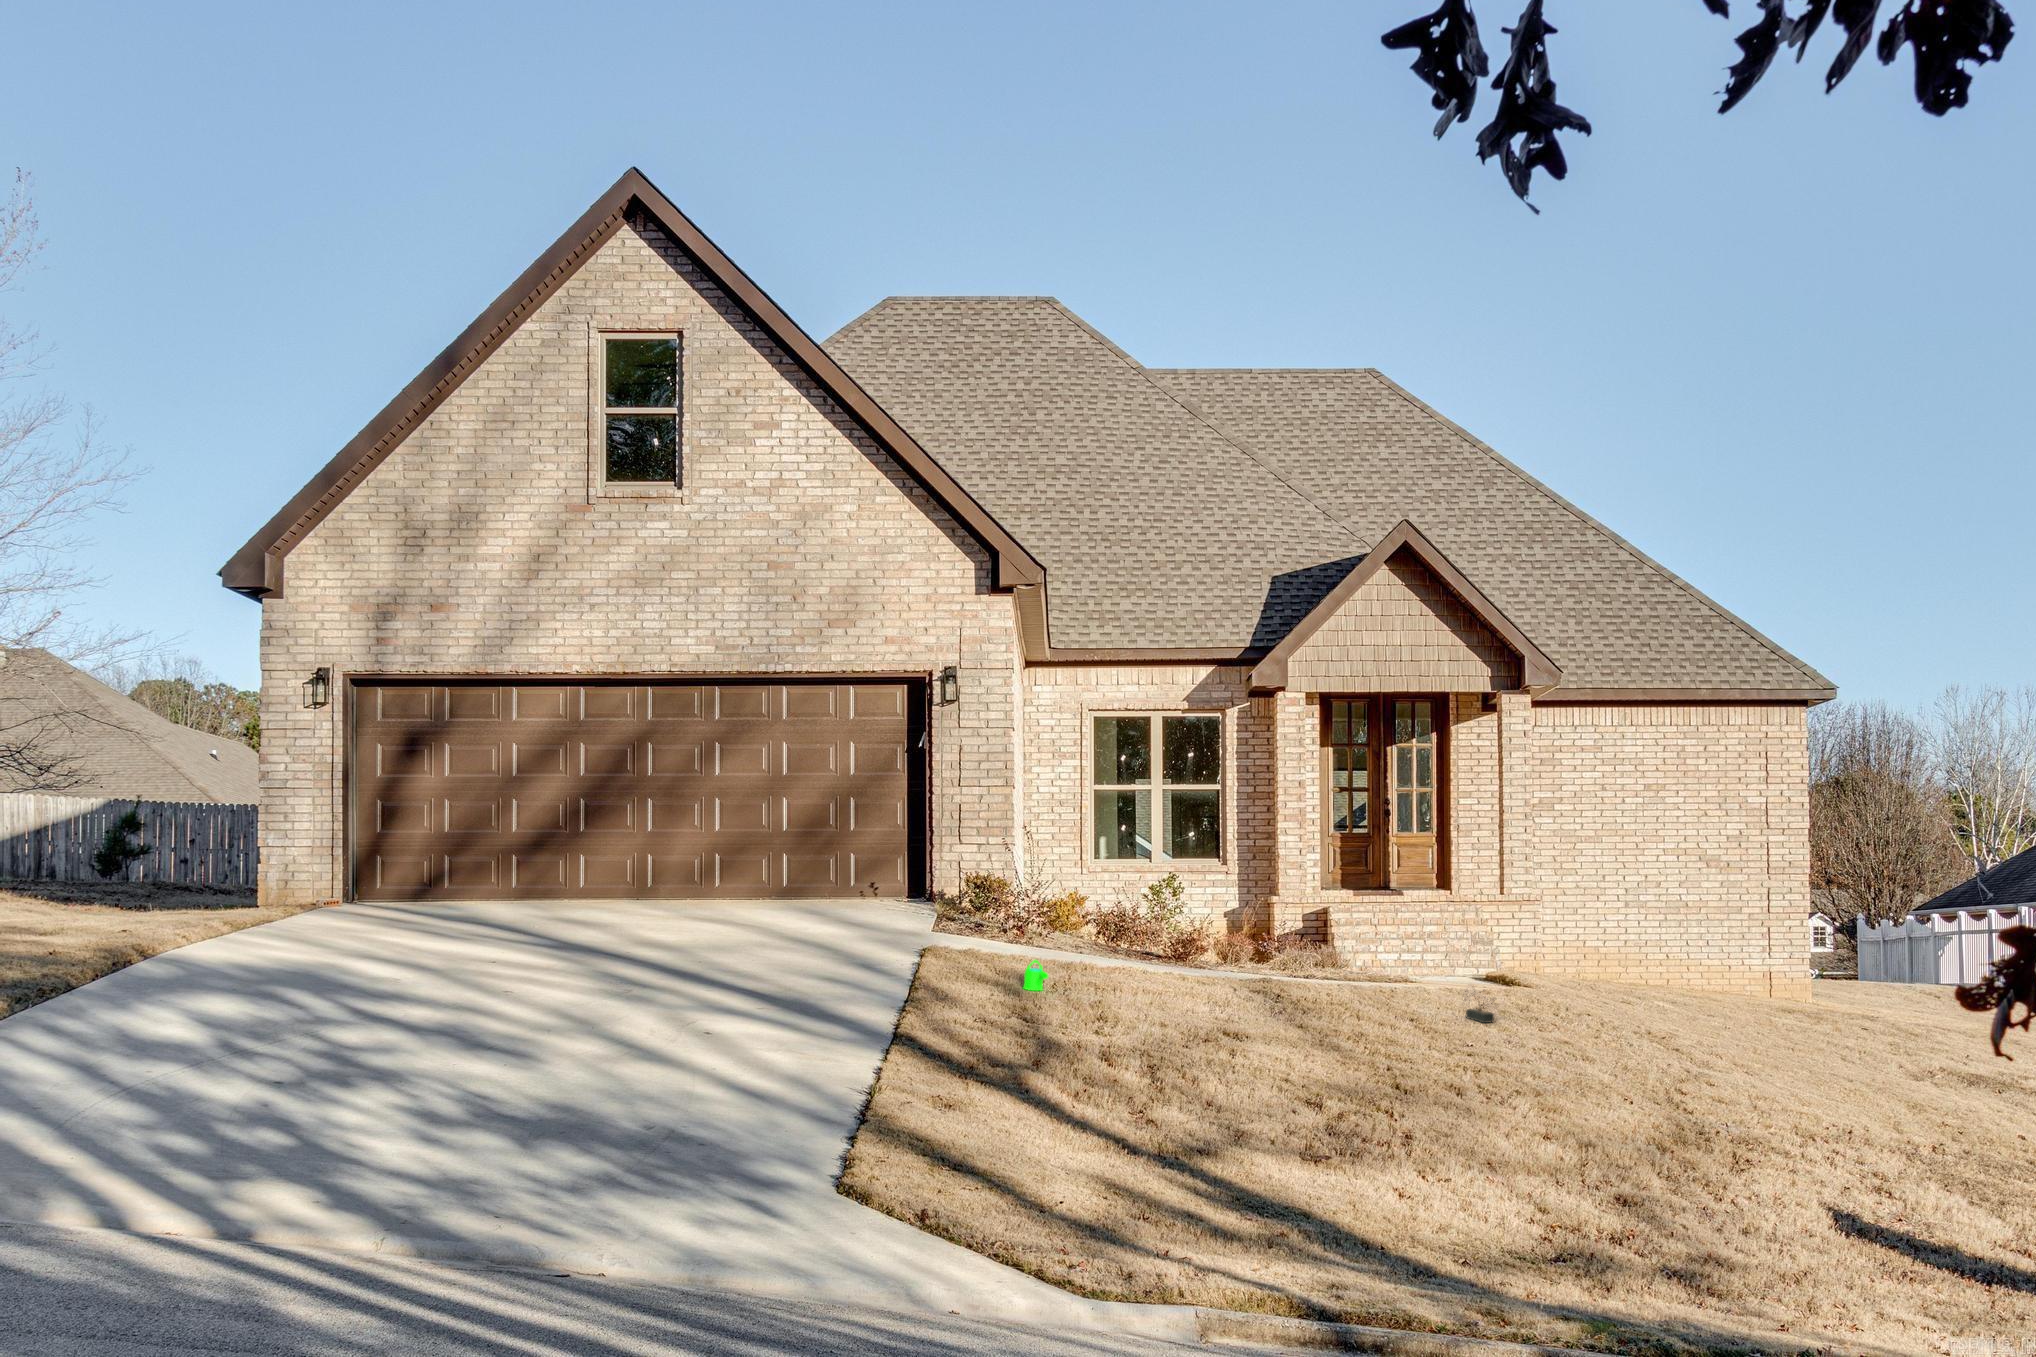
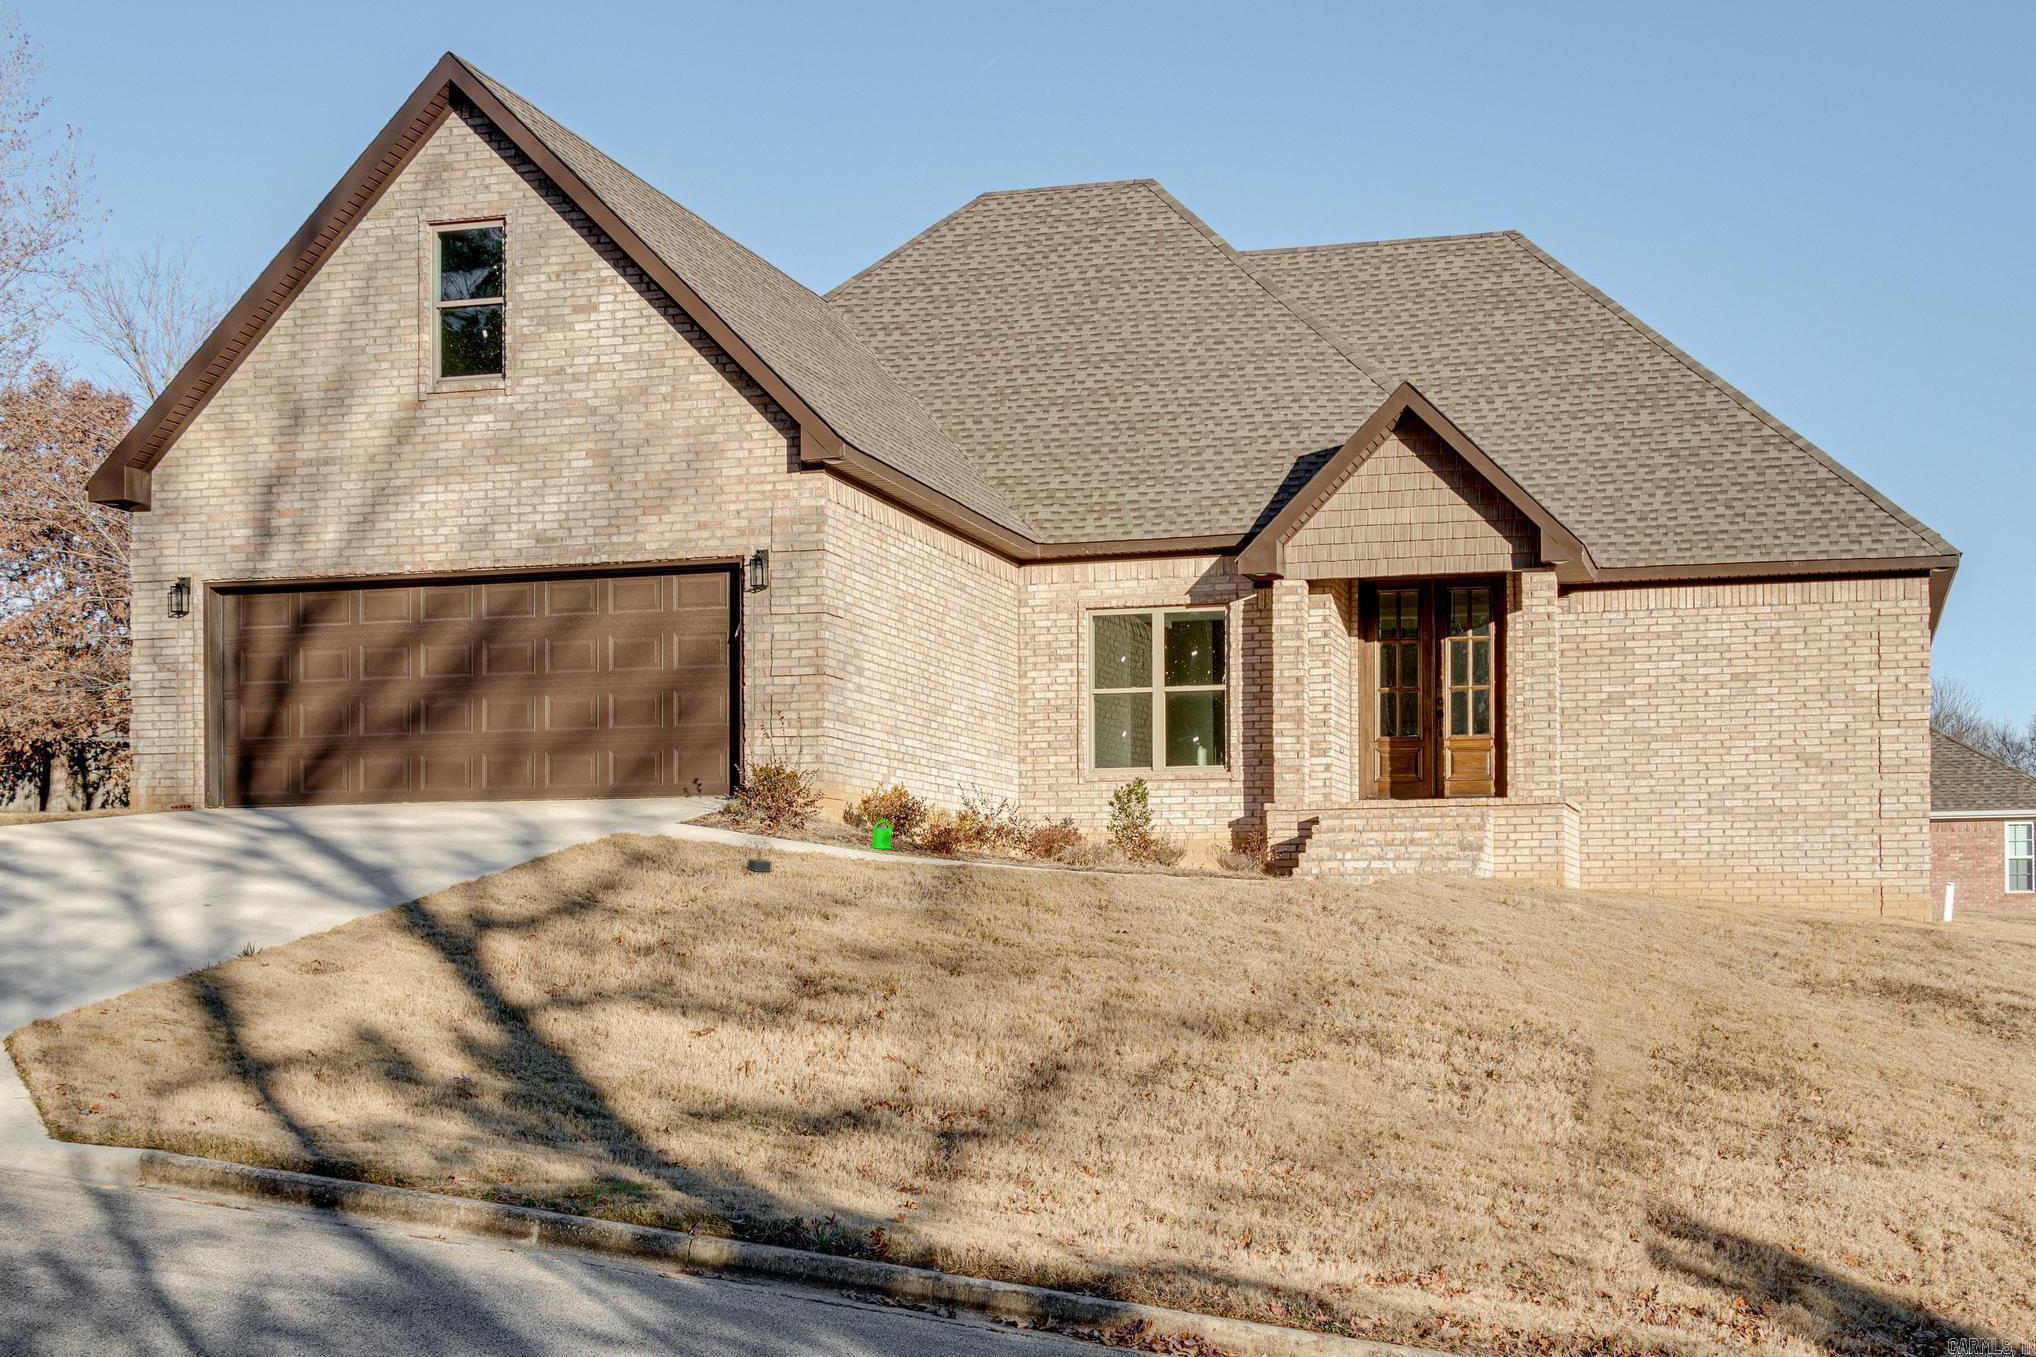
decorative plant: present [1463,985,1495,1023] -> present [742,837,774,872]

